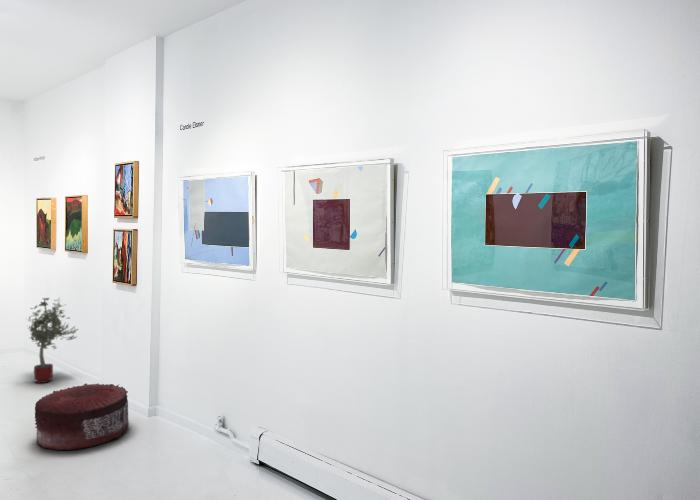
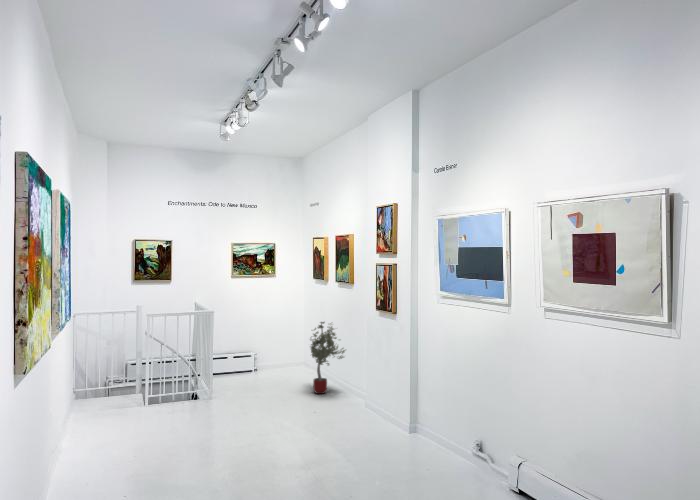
pouf: present [35,383,129,450] -> none [323,397,394,454]

